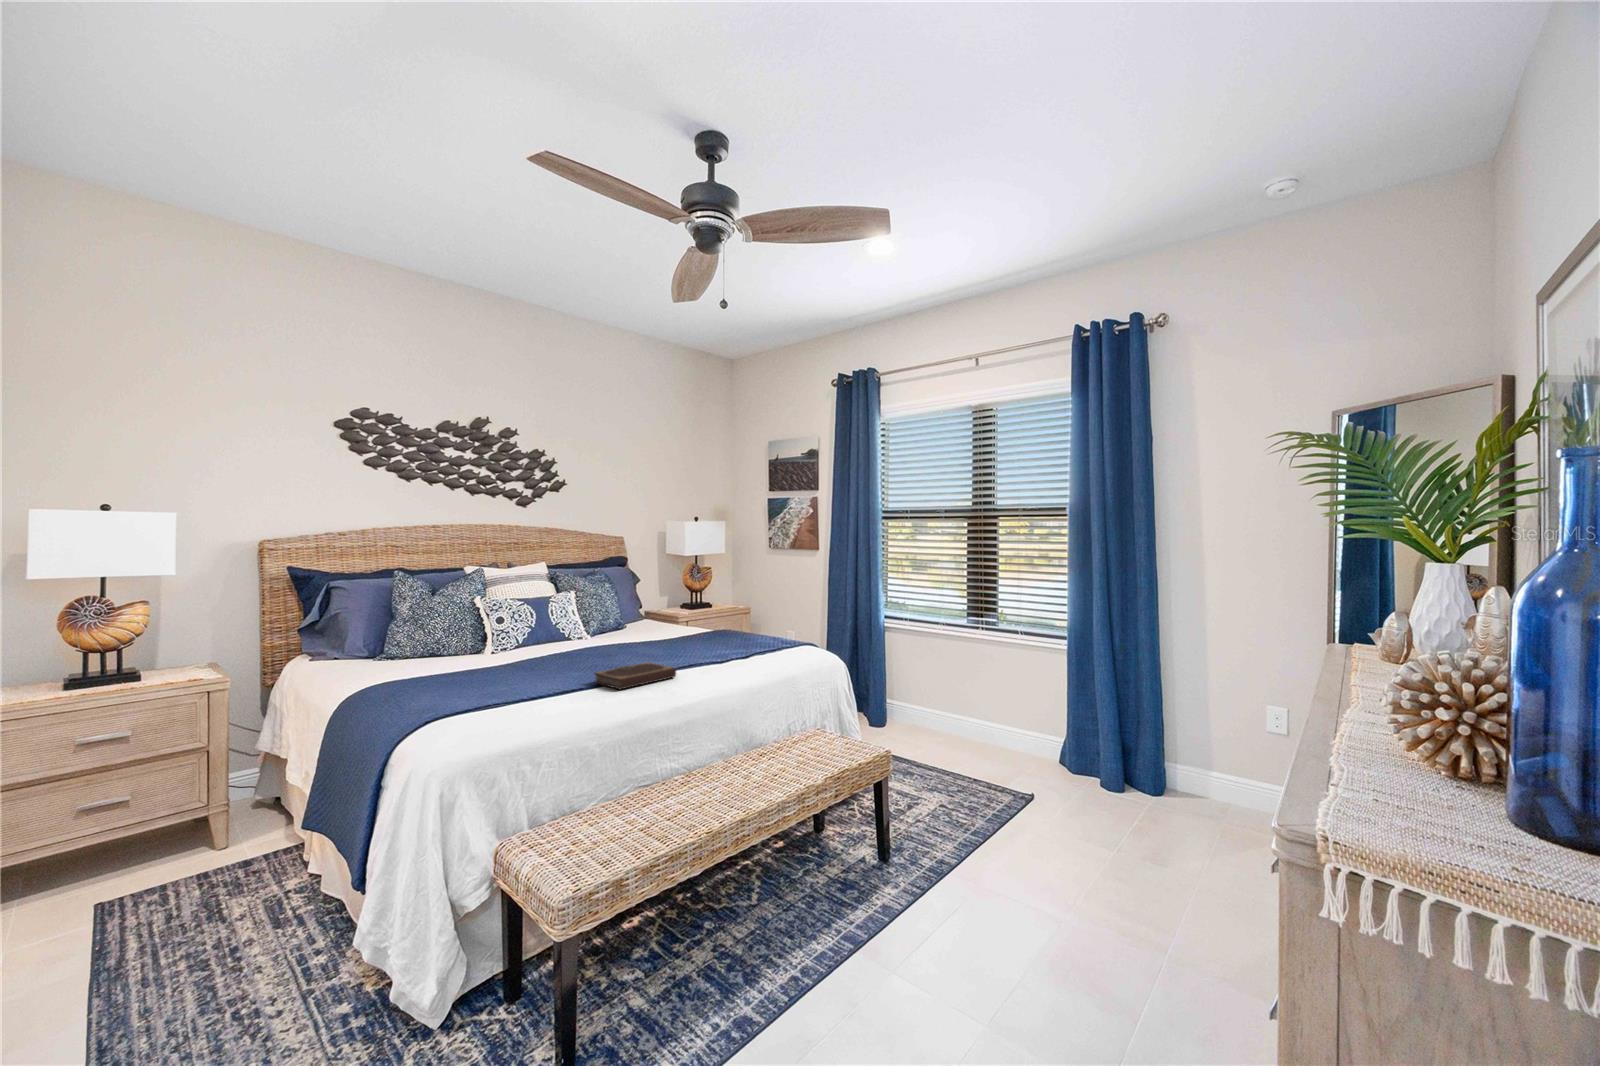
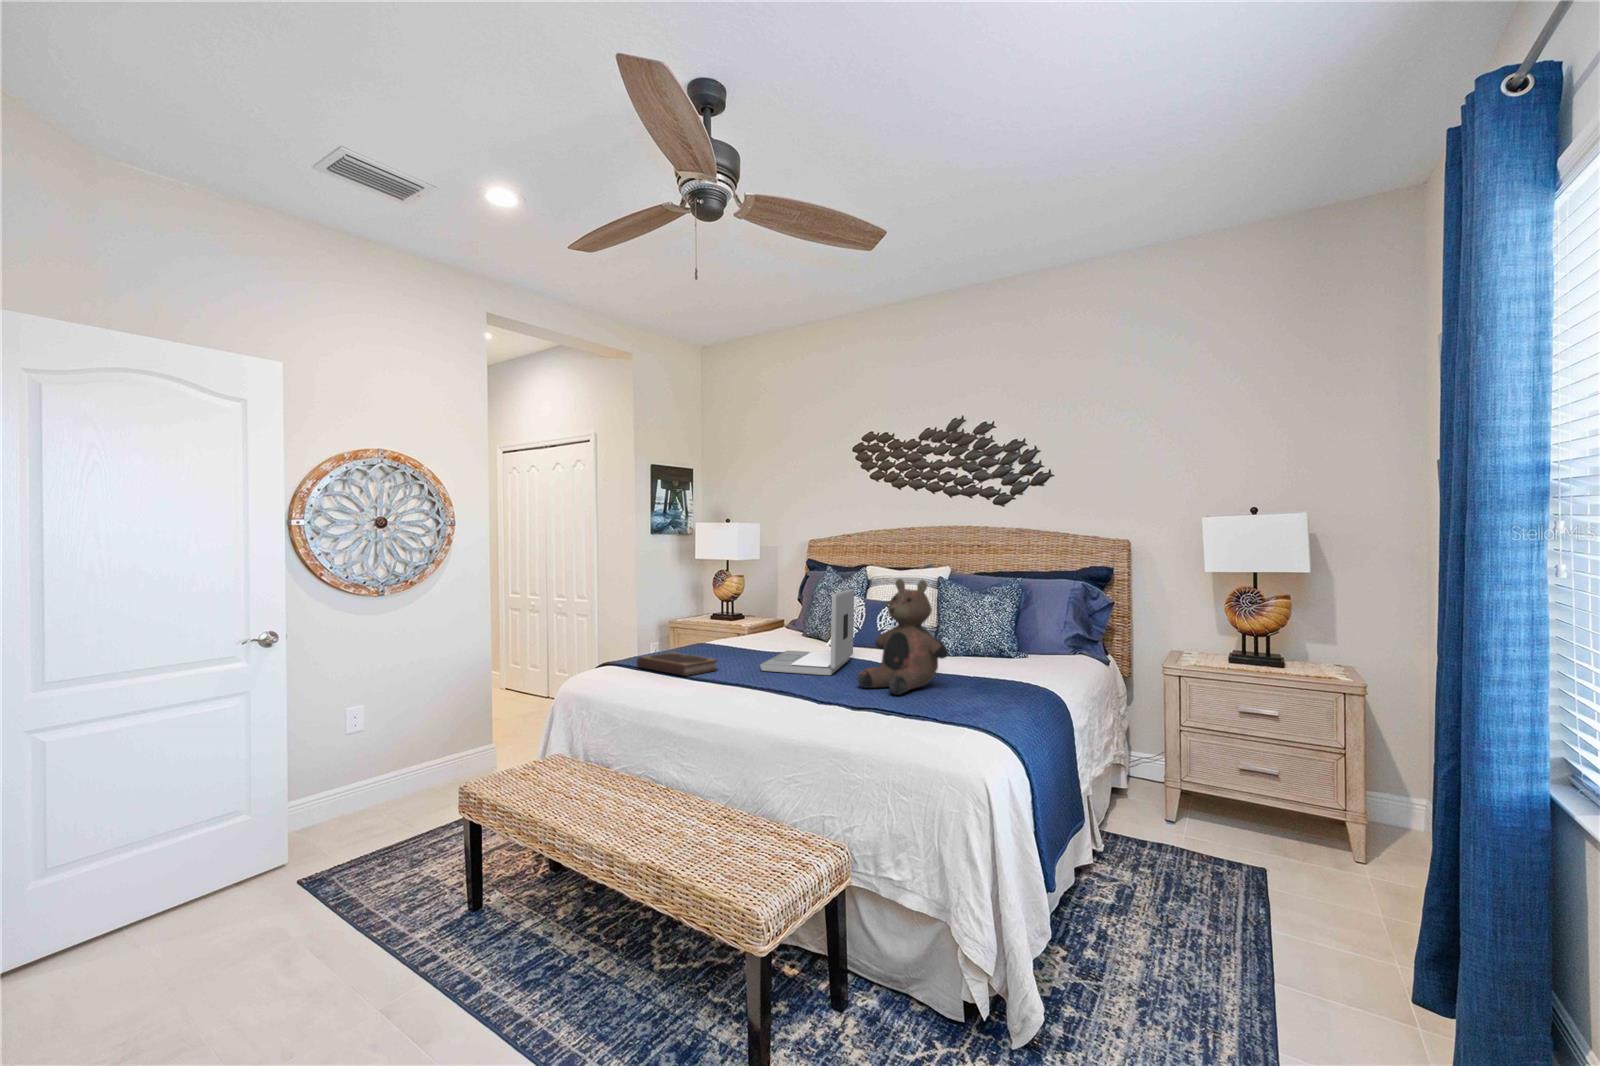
teddy bear: none [705,572,764,648] -> present [857,579,948,695]
laptop: none [586,587,688,663] -> present [760,589,854,675]

